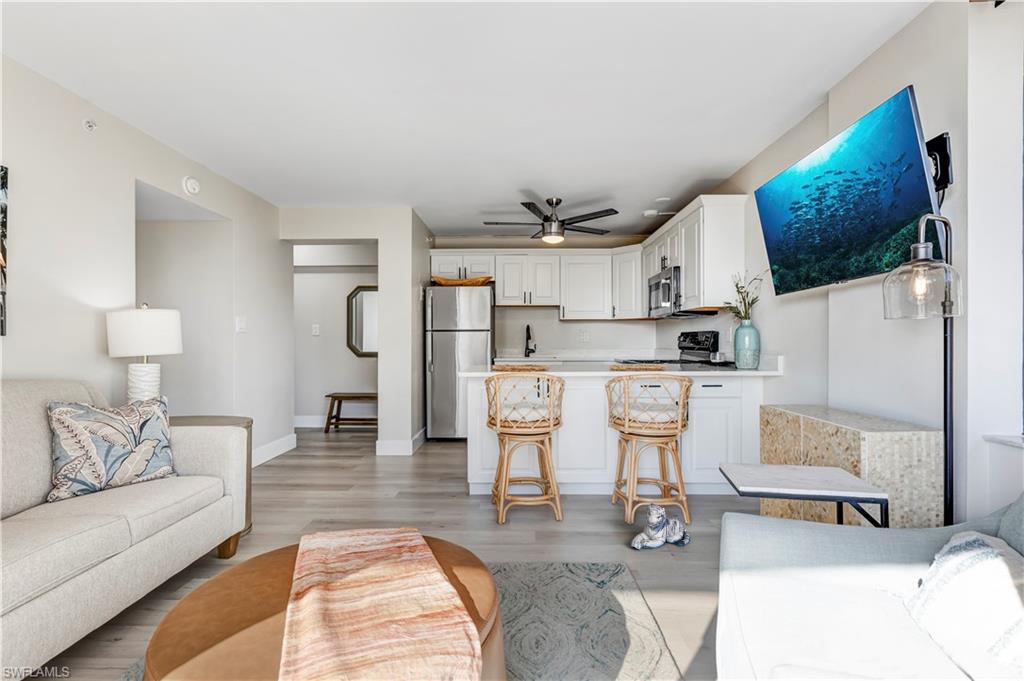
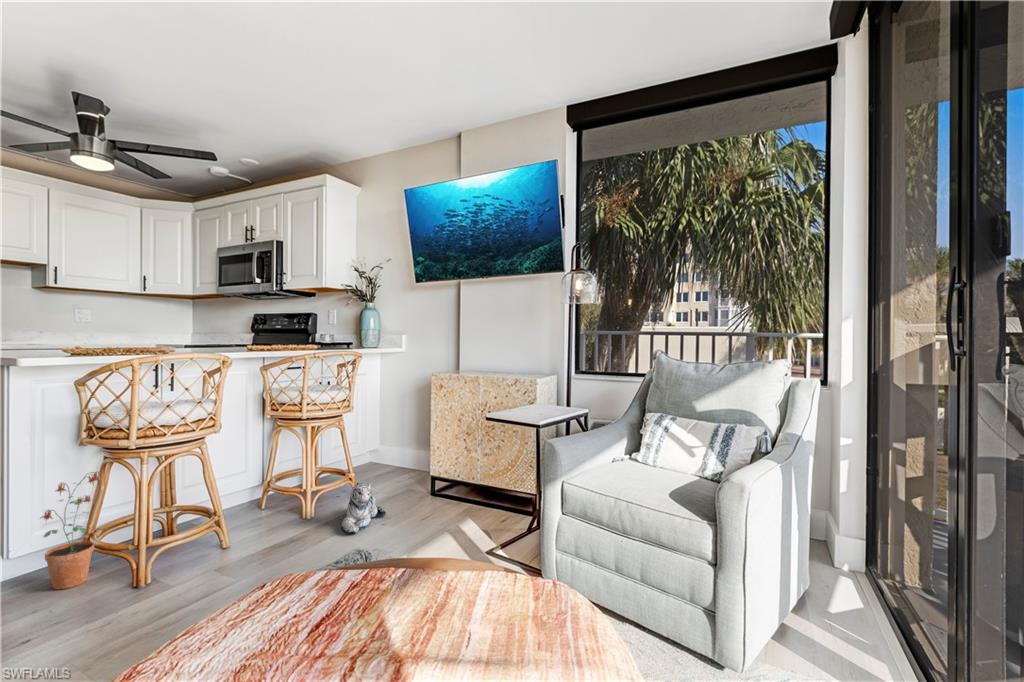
potted plant: none [466,445,497,512] -> present [41,472,100,589]

